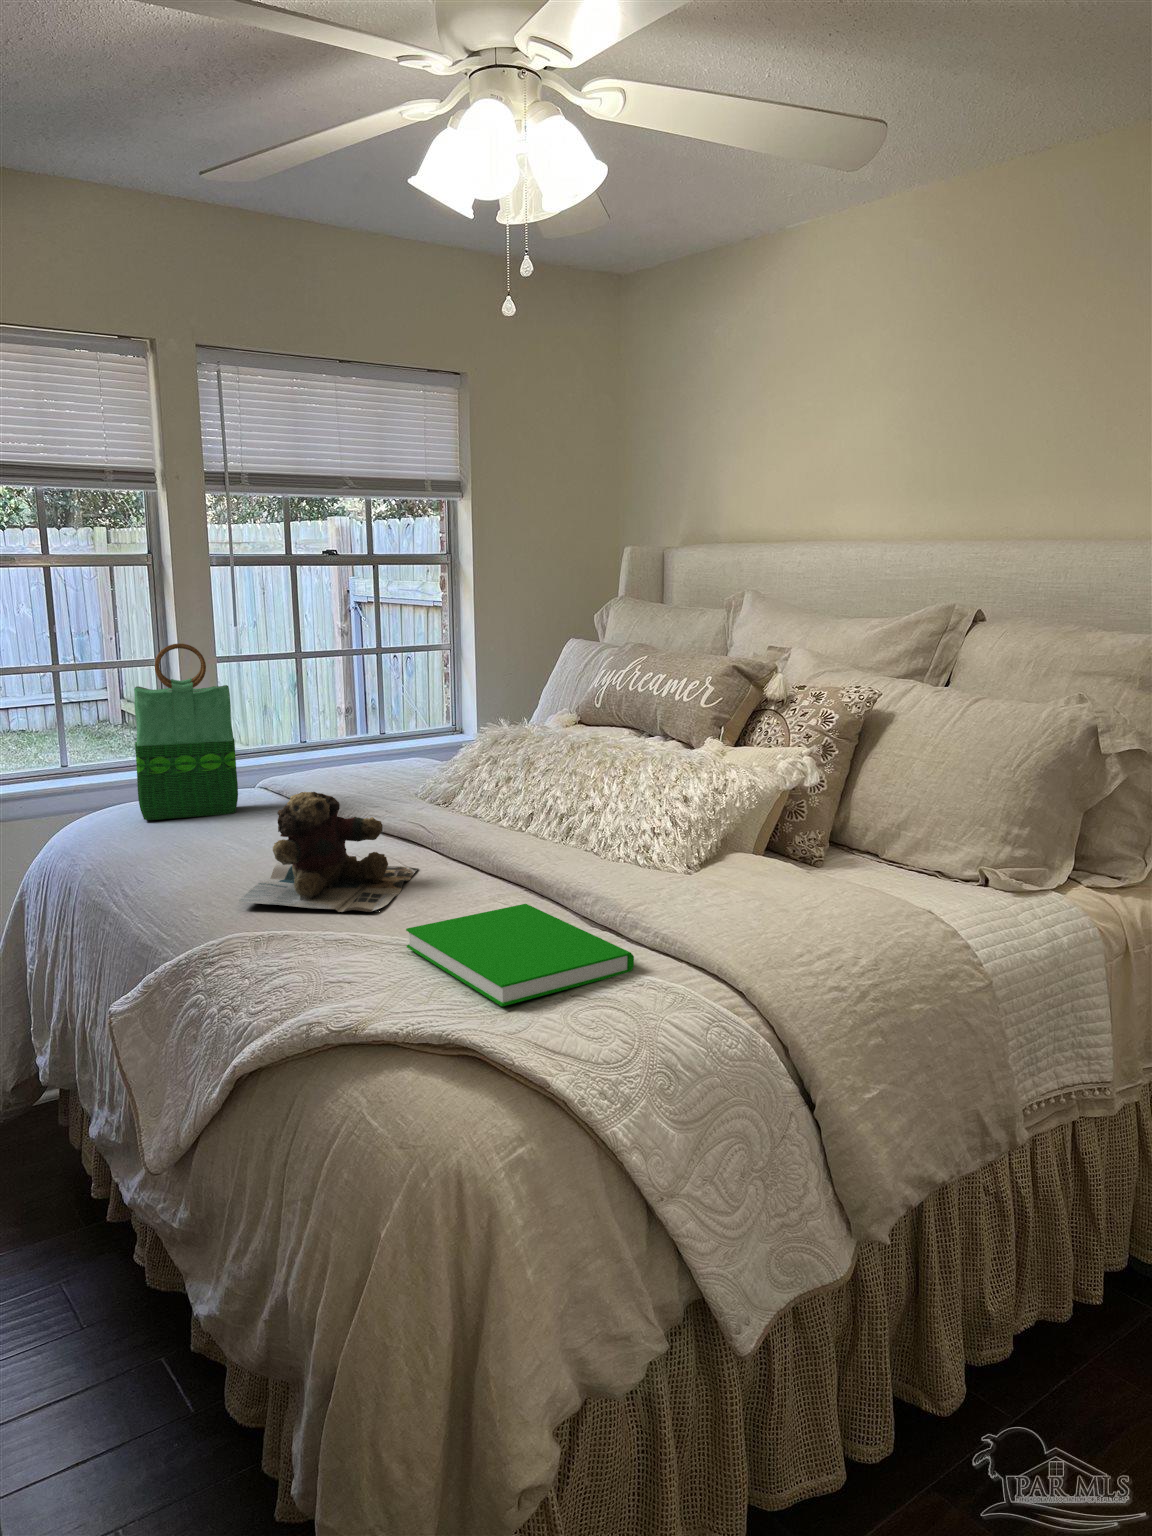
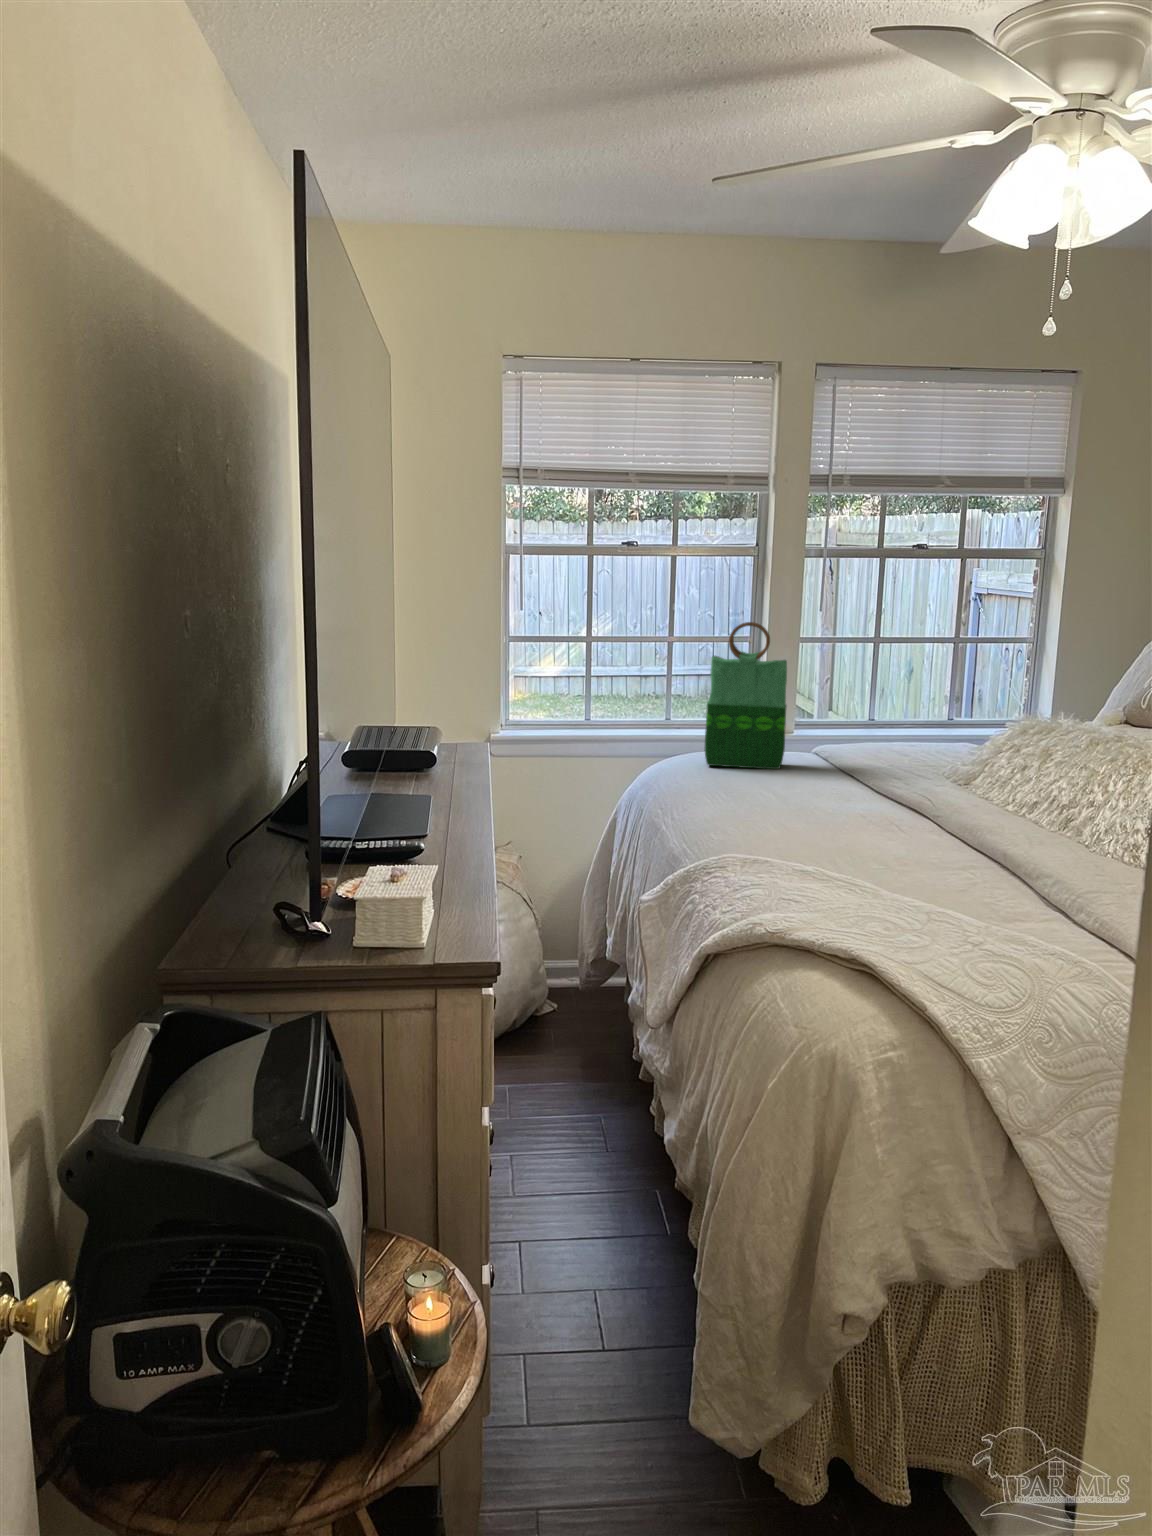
teddy bear: present [239,792,418,912] -> none [746,750,908,858]
book: present [406,904,634,1006] -> none [861,871,1057,943]

